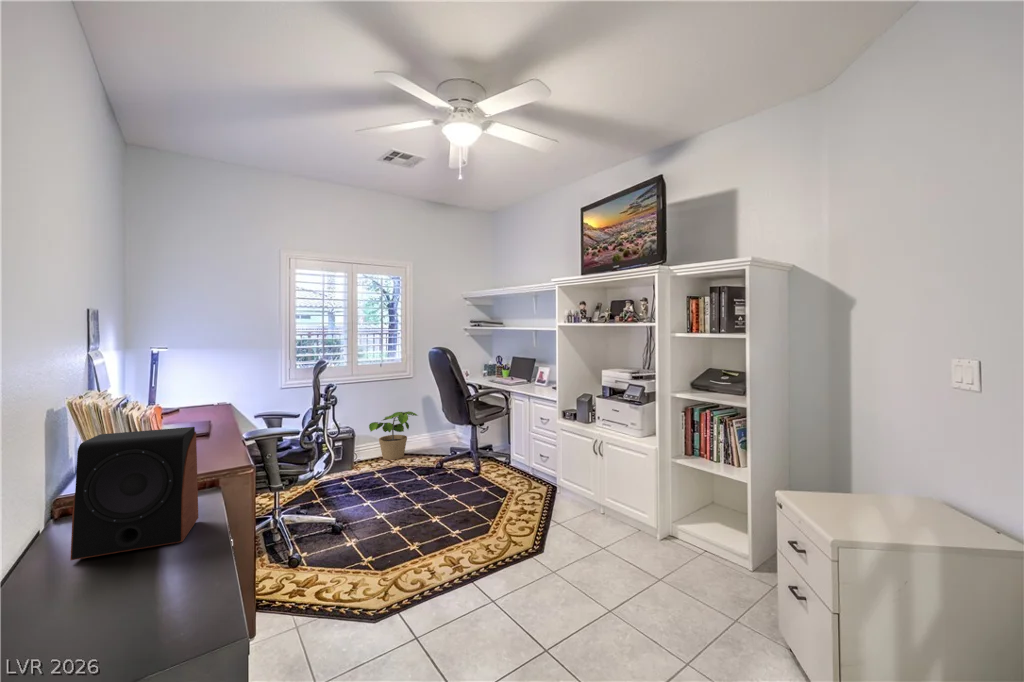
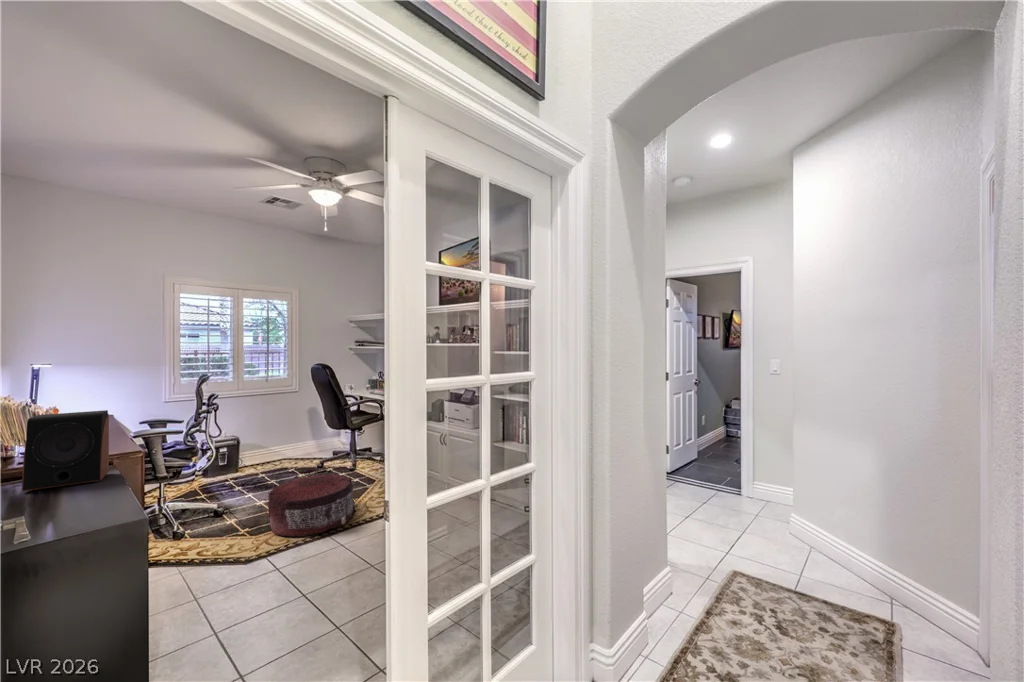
potted plant: present [369,411,417,460] -> none [254,419,301,464]
pouf: none [393,489,499,578] -> present [267,473,356,536]

